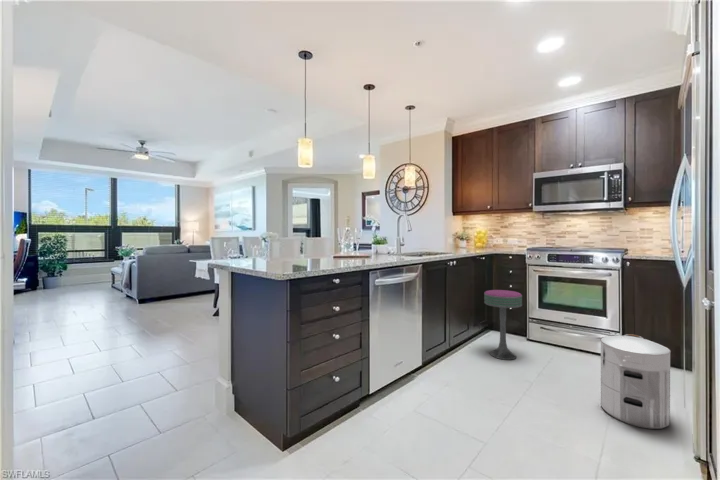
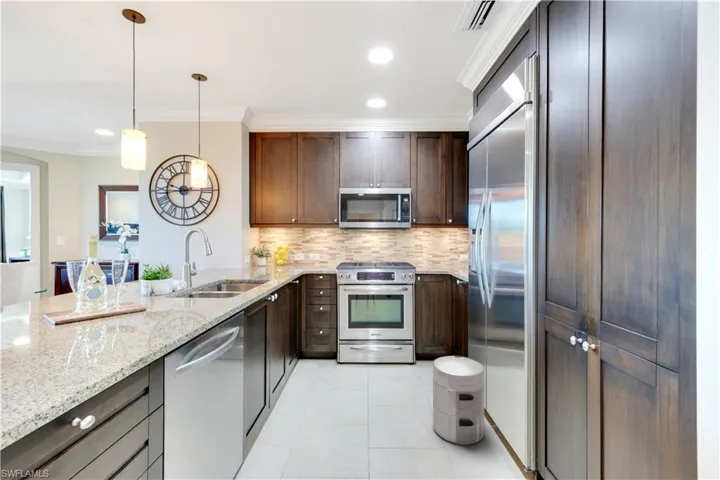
bar stool: present [484,290,522,360] -> none [307,319,347,401]

